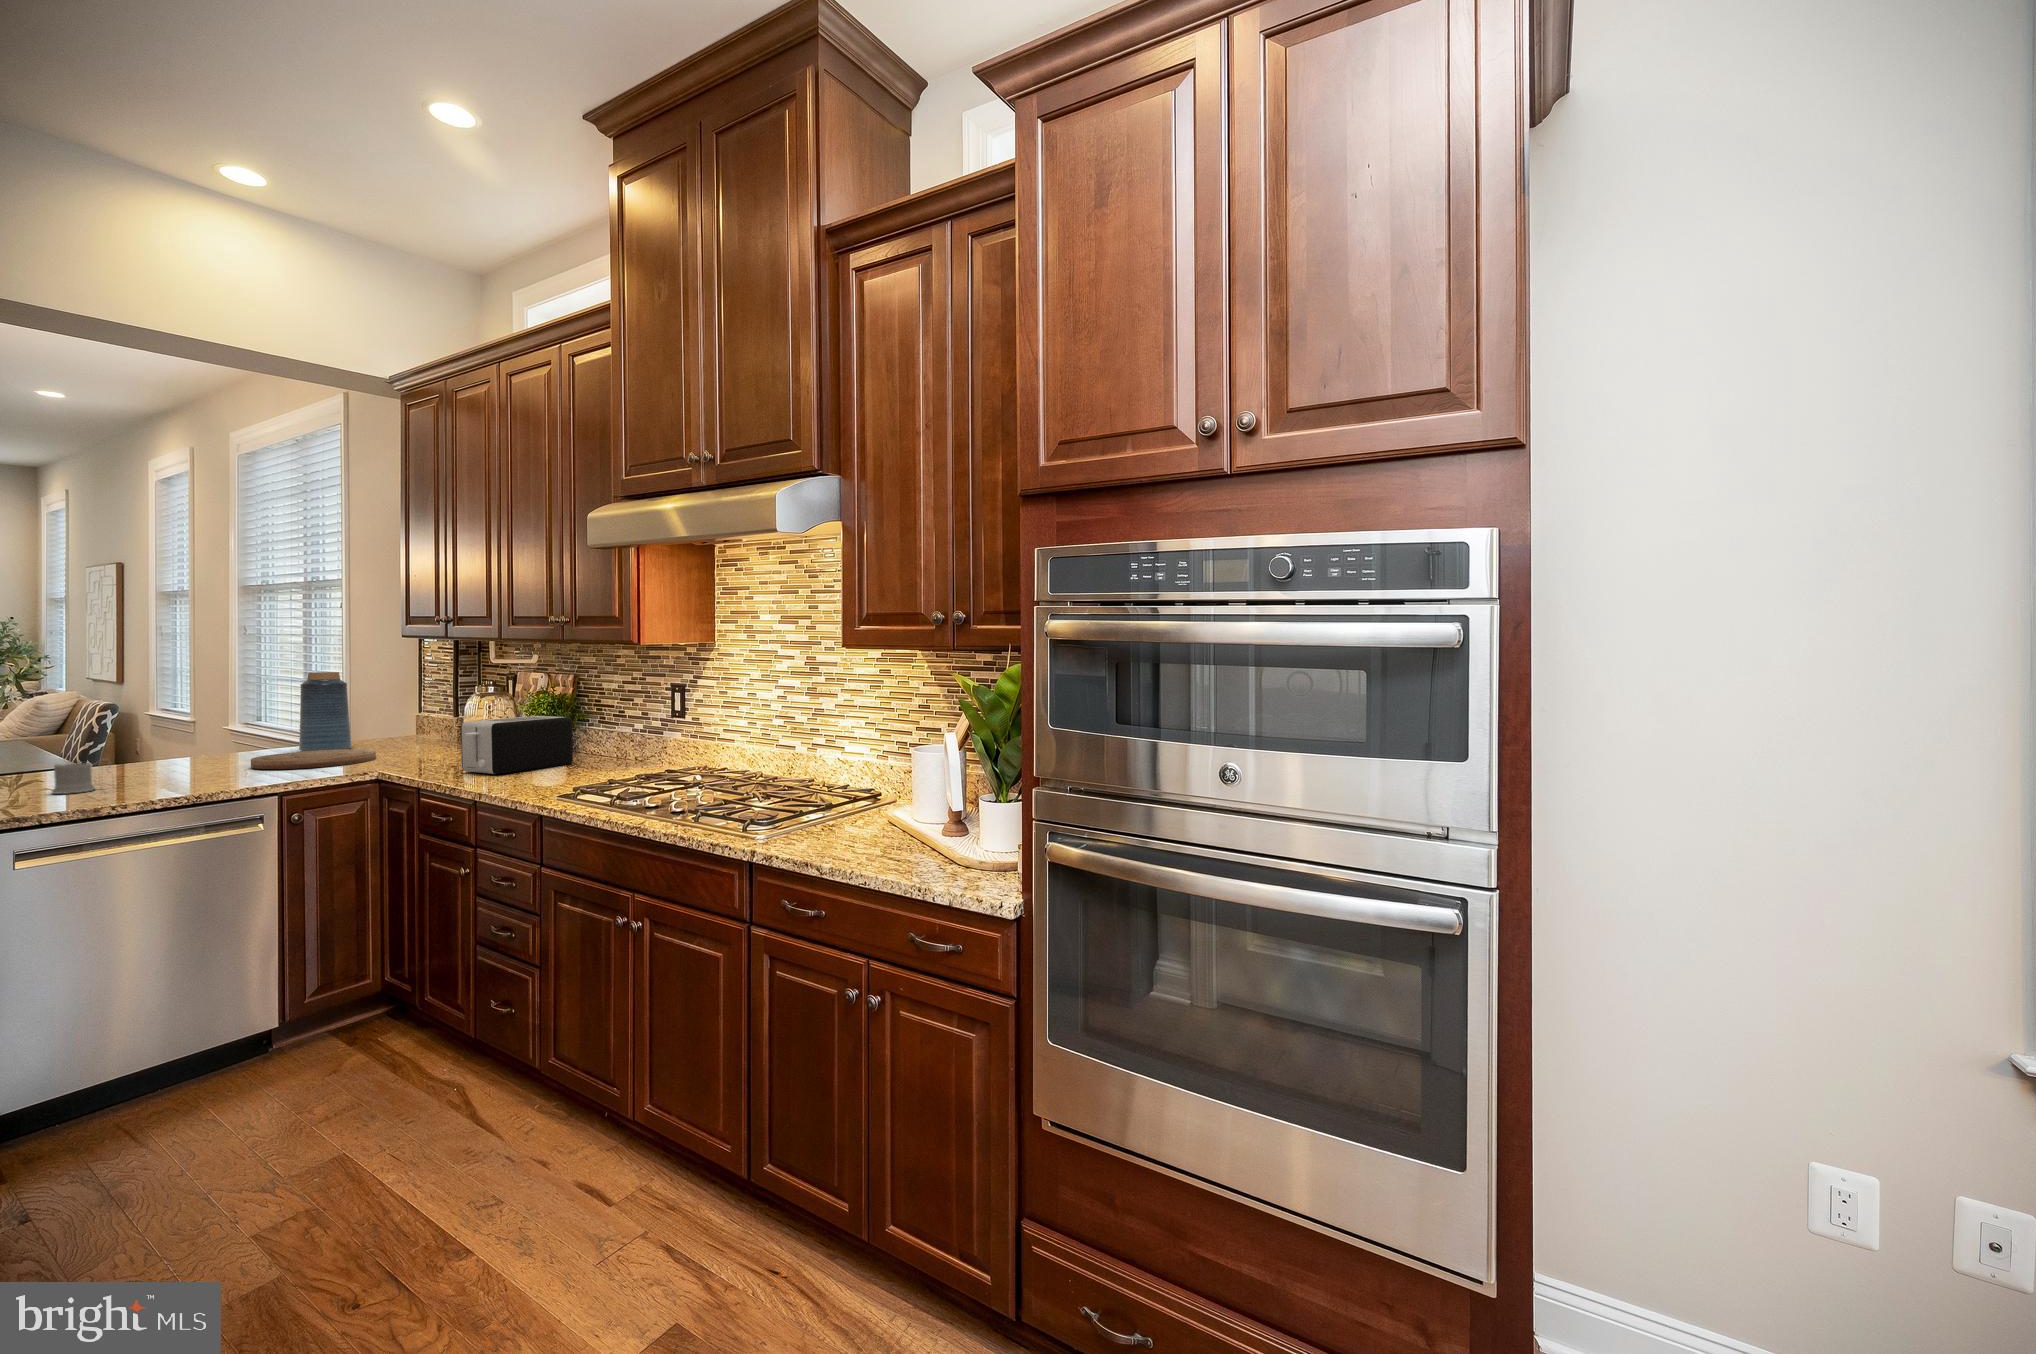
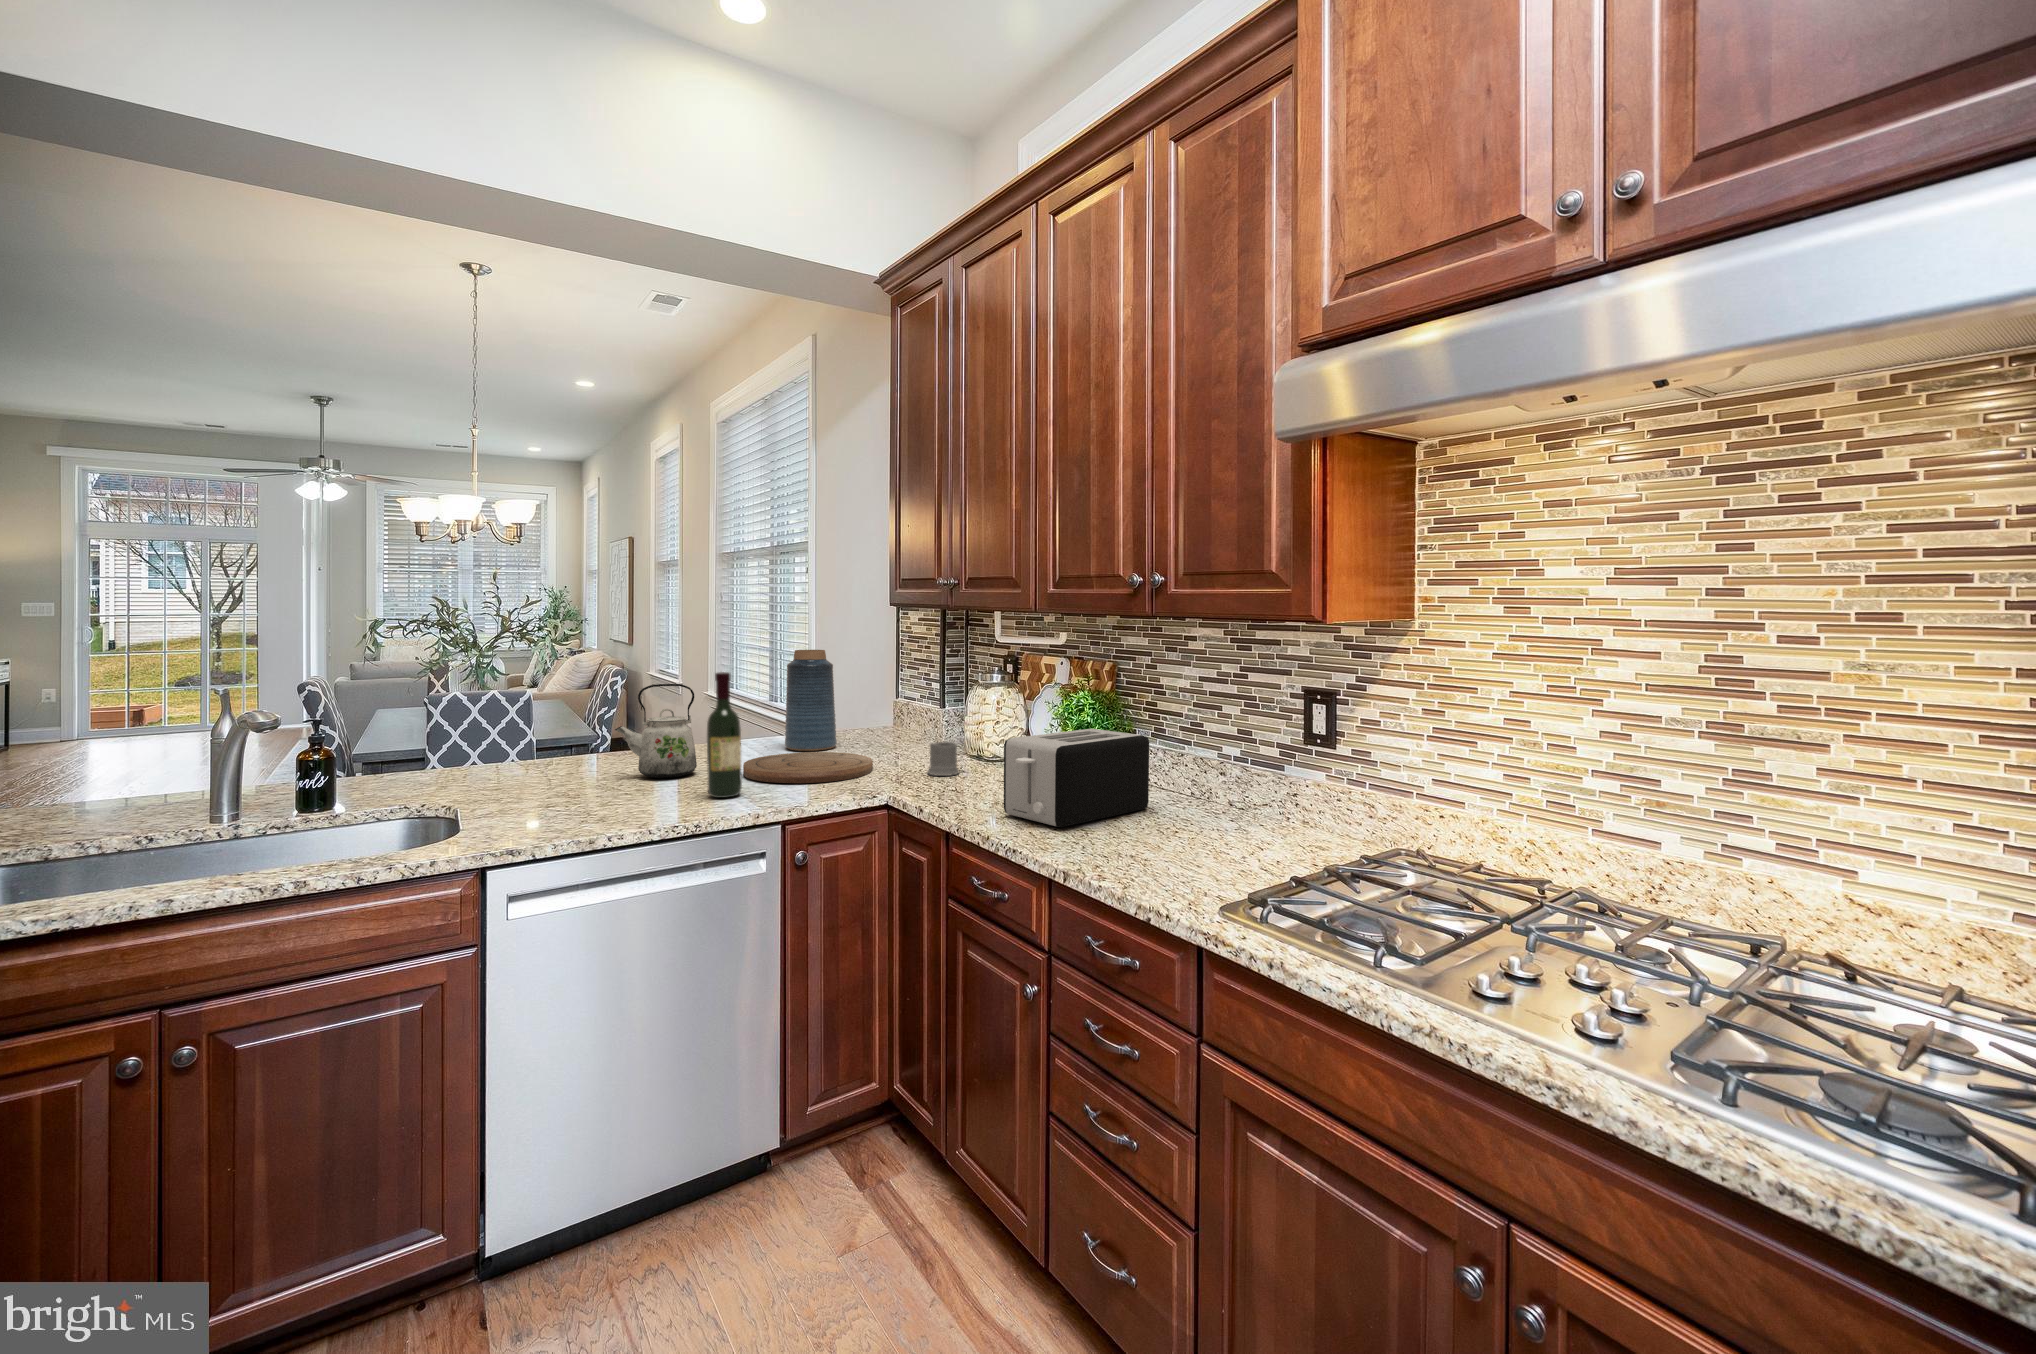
wine bottle: none [212,686,246,779] -> present [707,672,742,798]
kettle: none [117,699,204,773] -> present [615,684,697,778]
mug: present [52,763,95,794] -> present [928,742,966,776]

